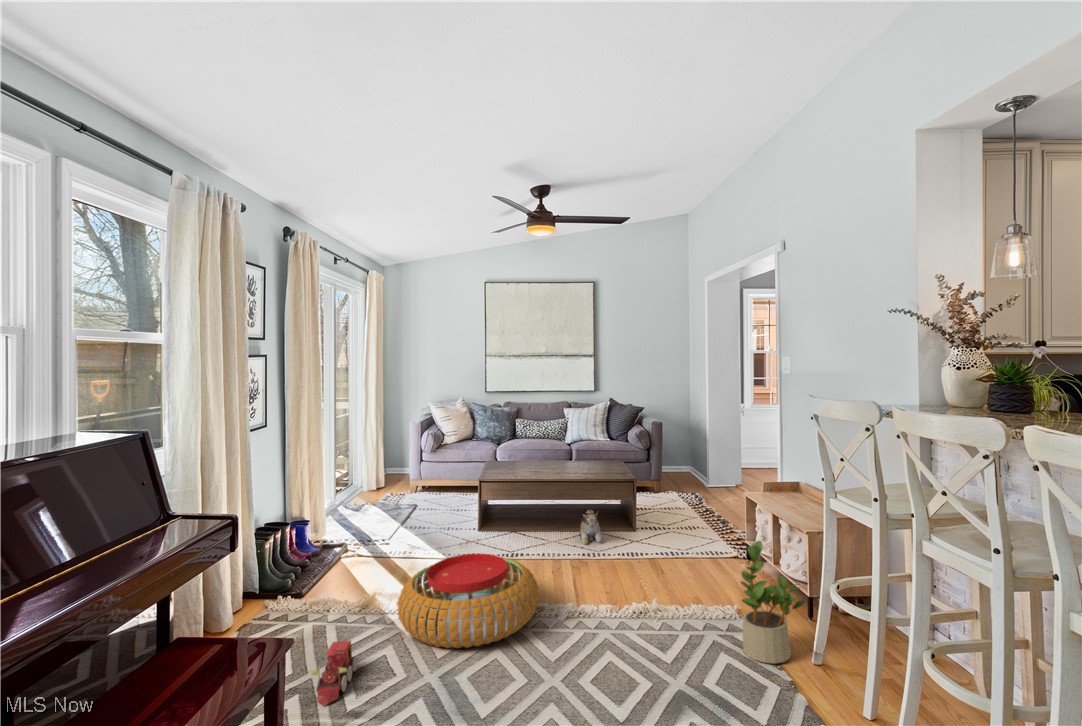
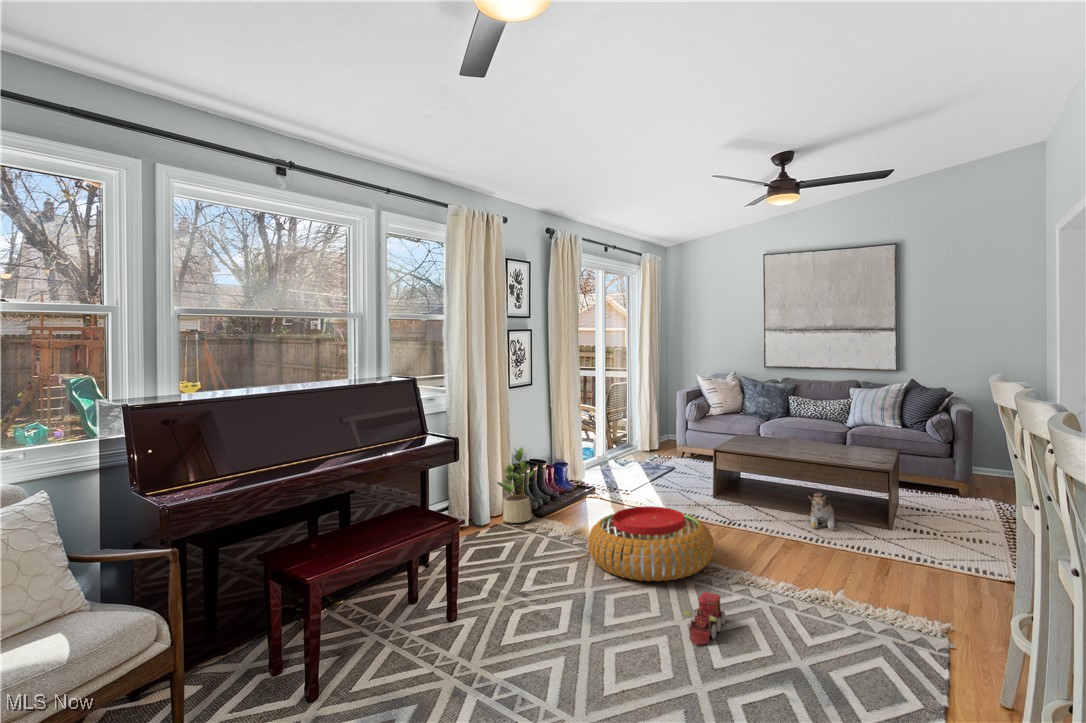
potted plant: present [741,541,805,663] -> present [498,448,534,523]
toy train: present [310,640,357,705] -> present [684,592,726,645]

